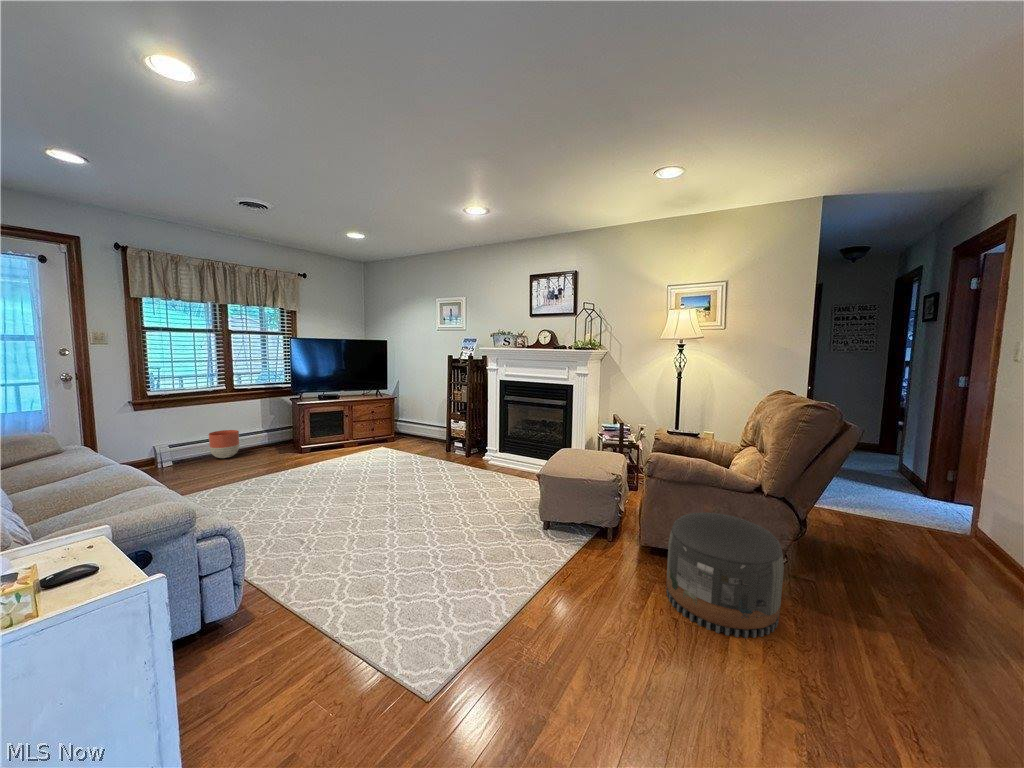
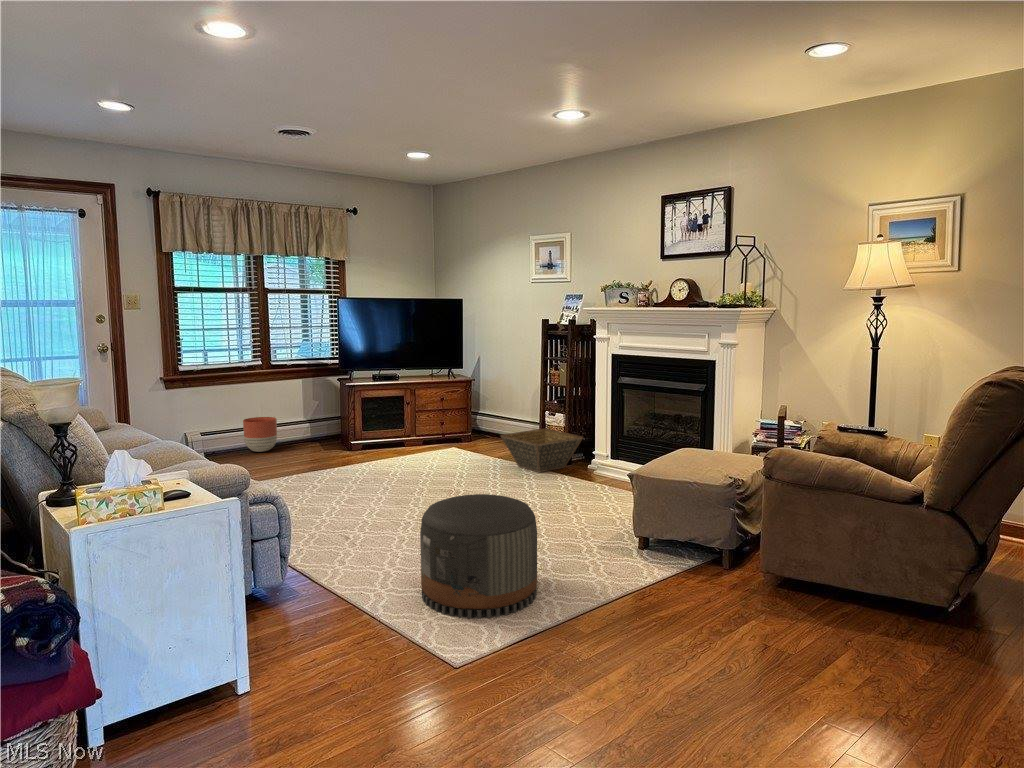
basket: none [420,432,479,465] -> present [501,428,583,473]
pouf: present [666,512,784,638] -> present [420,494,537,618]

